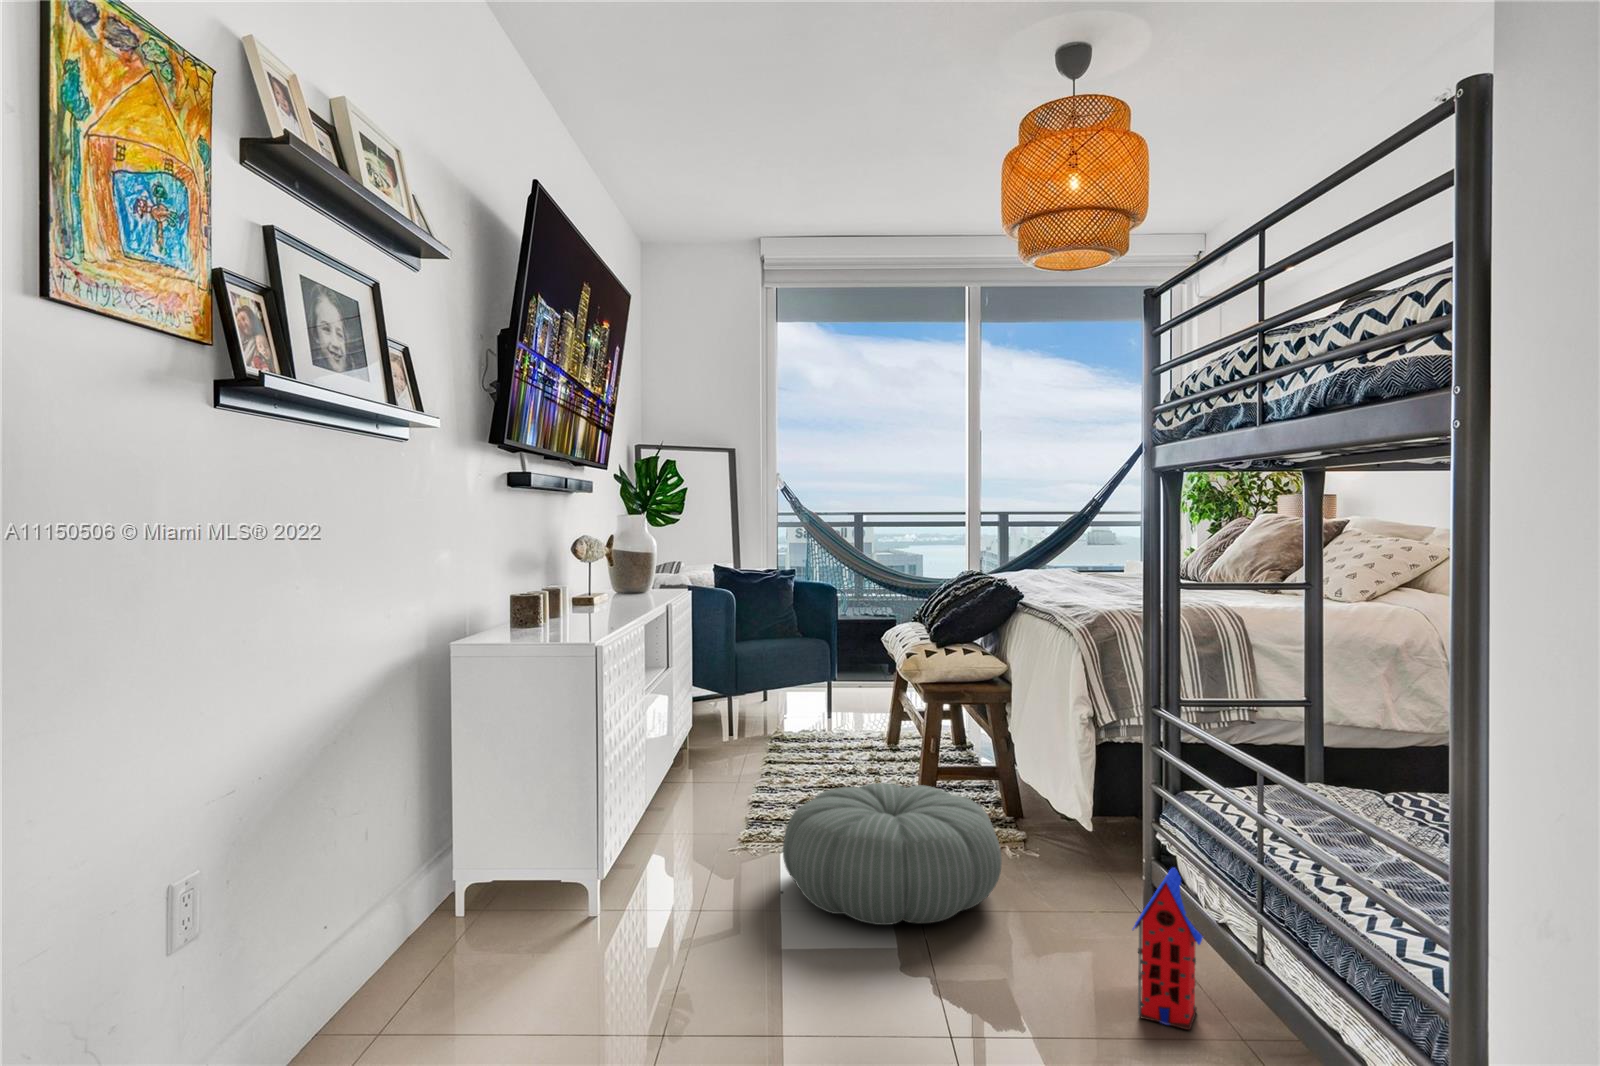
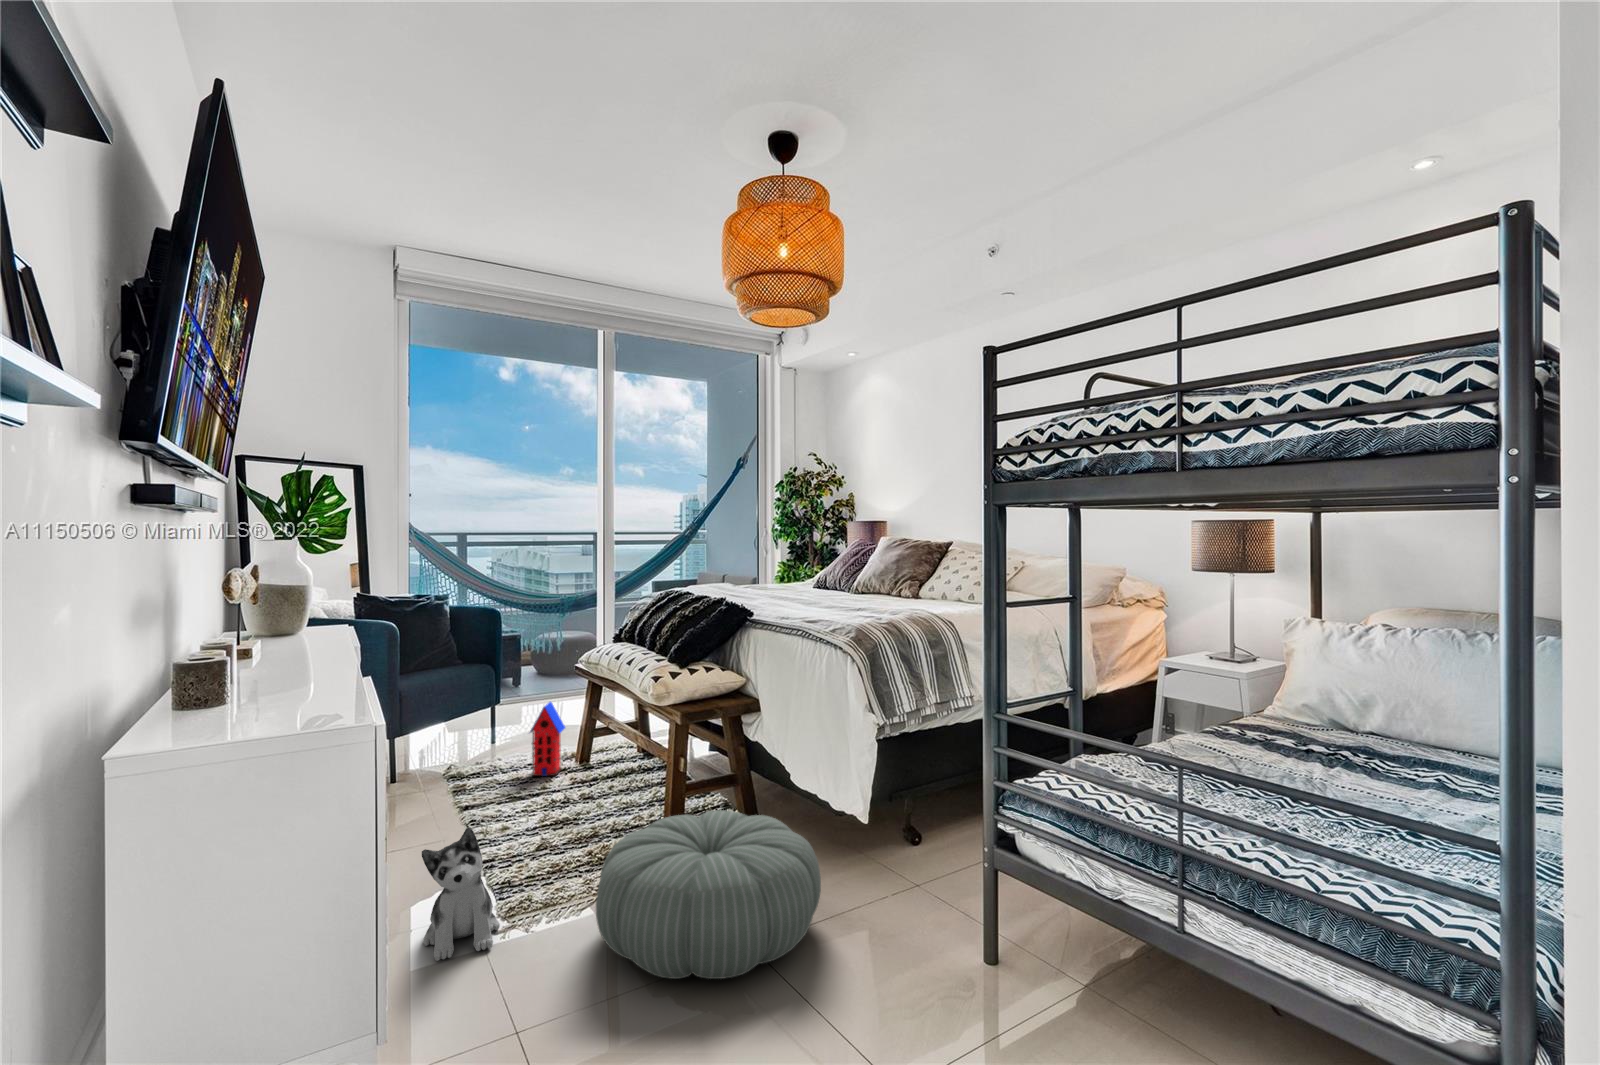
plush toy: none [674,757,736,861] -> present [422,828,500,961]
toy house: present [1133,868,1202,1030] -> present [530,702,565,776]

